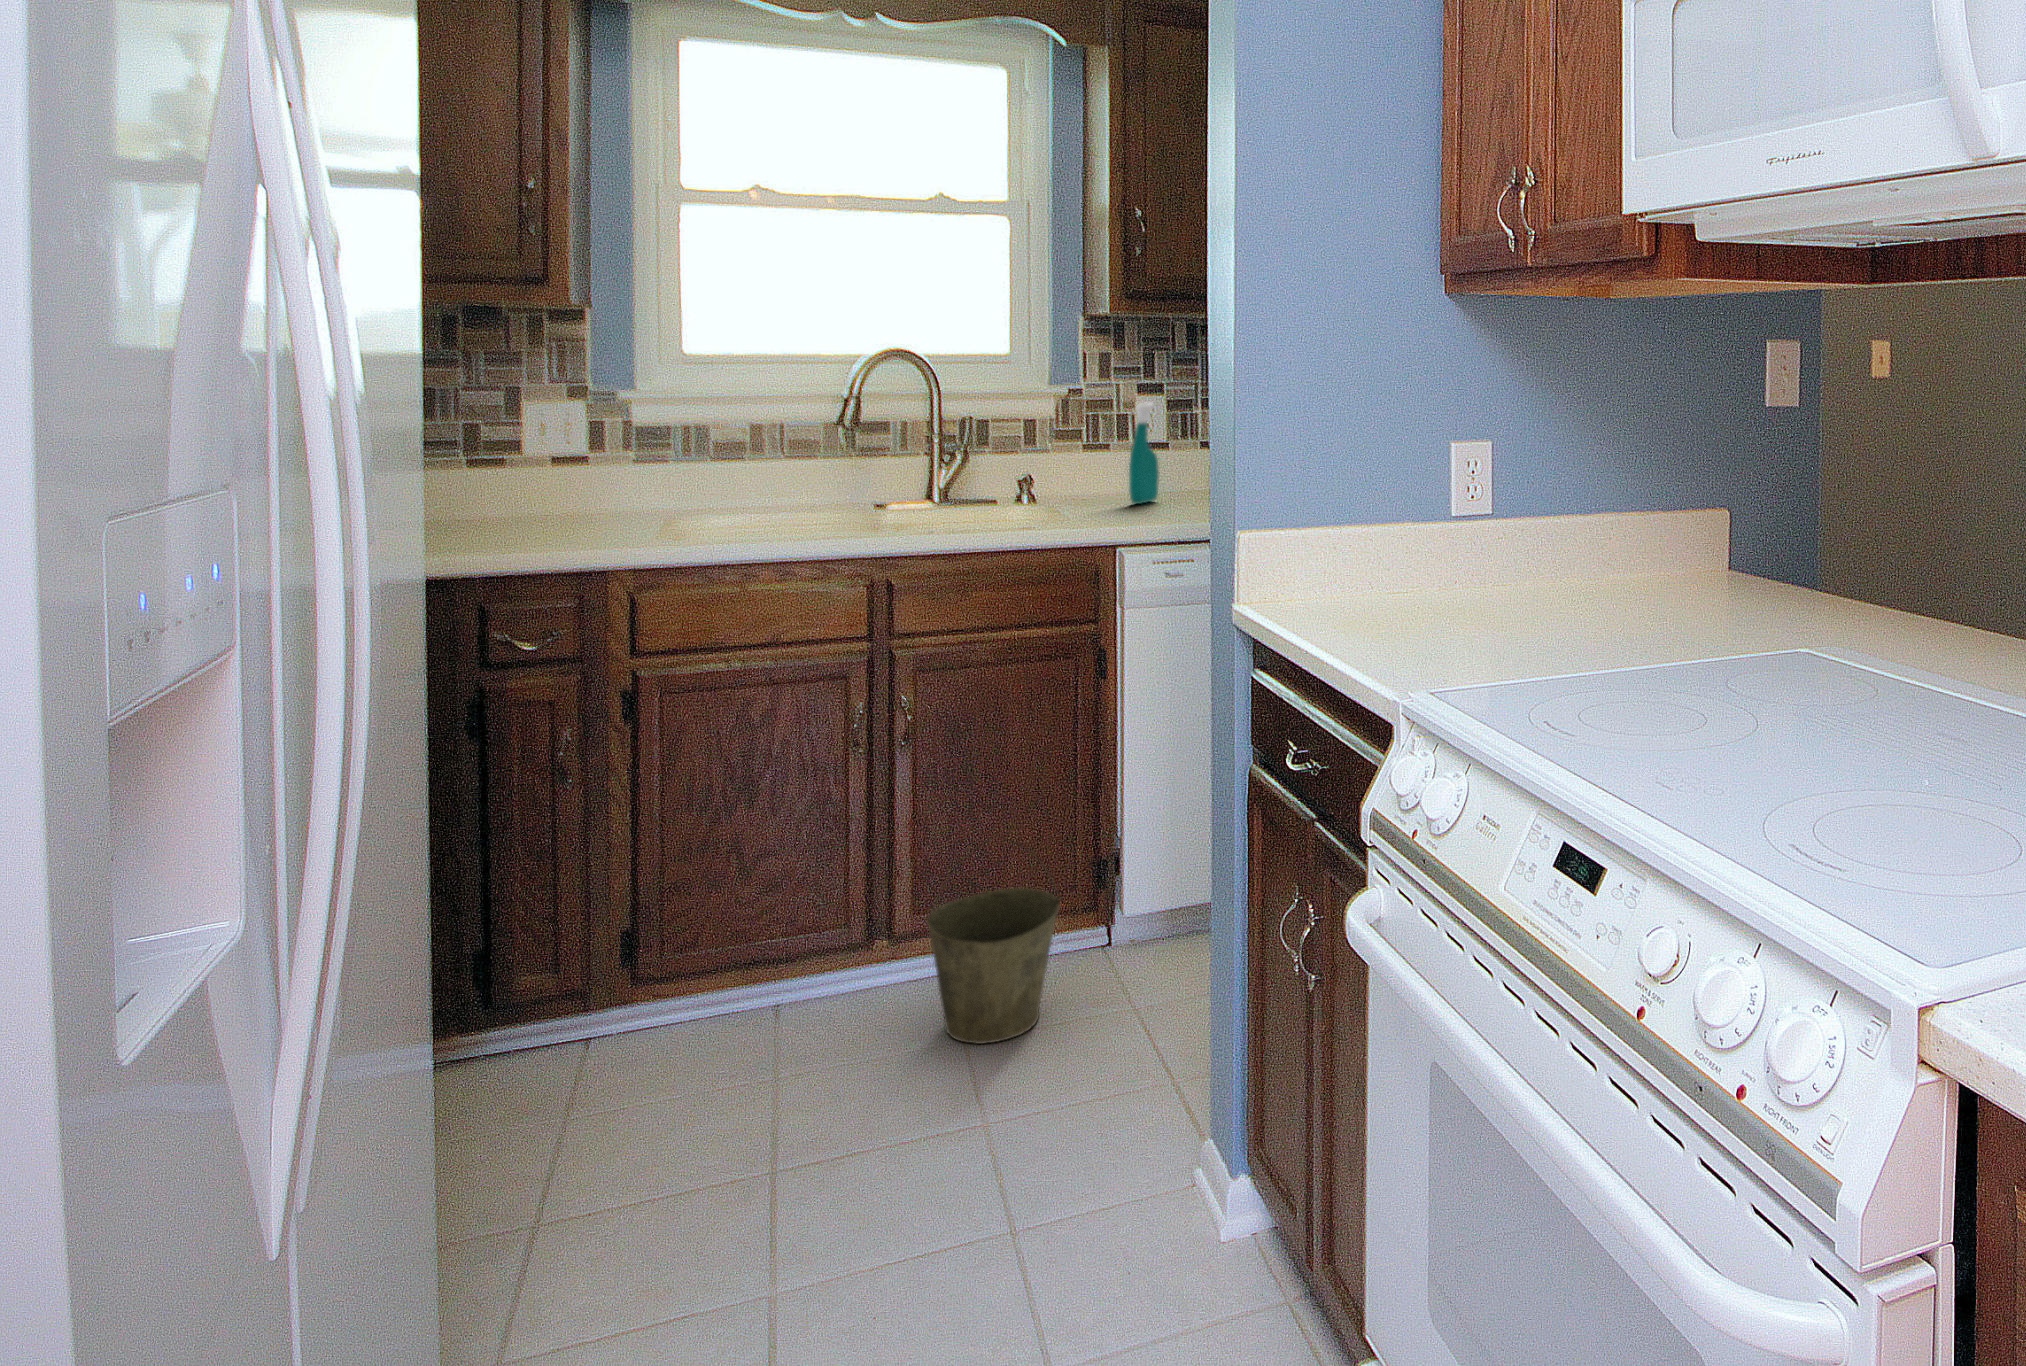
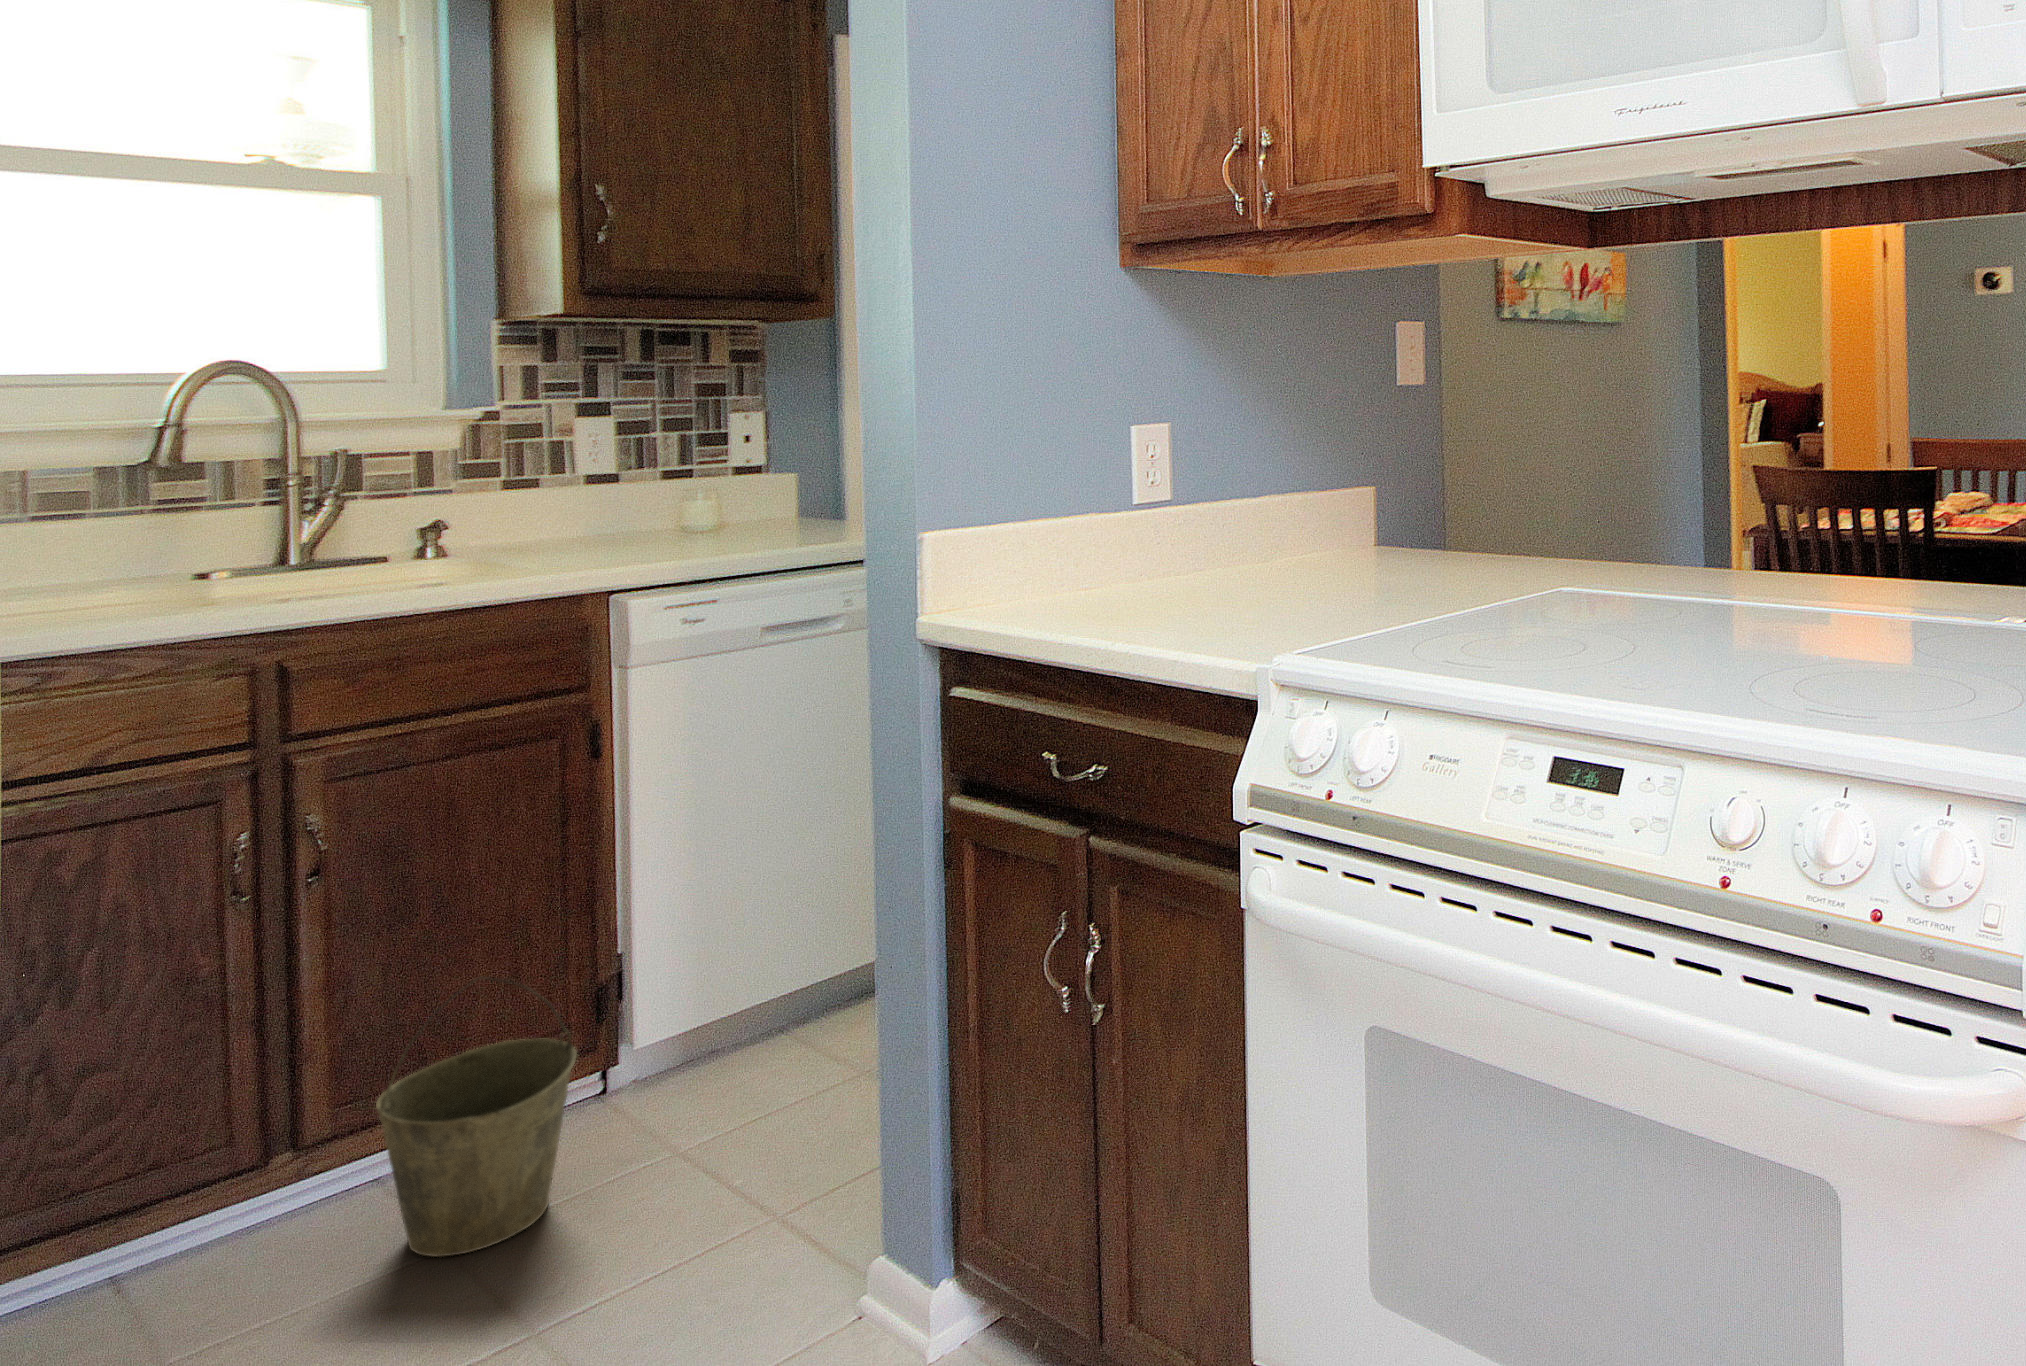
spray bottle: present [1129,402,1159,504] -> none [584,424,620,550]

